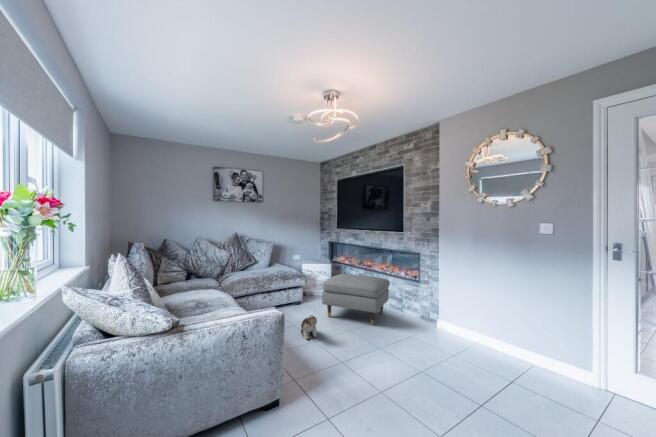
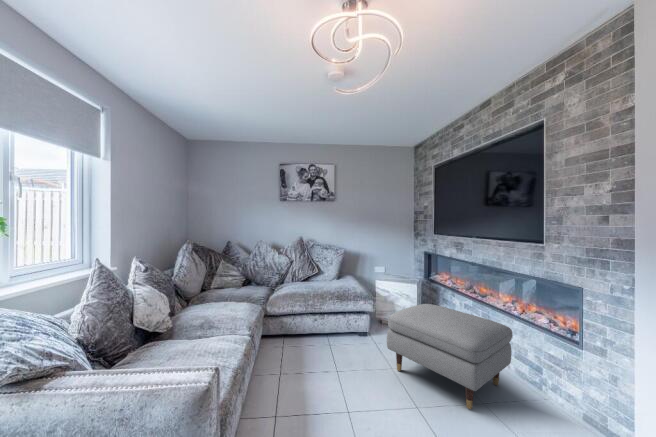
plush toy: present [301,315,317,339] -> none [339,372,361,409]

